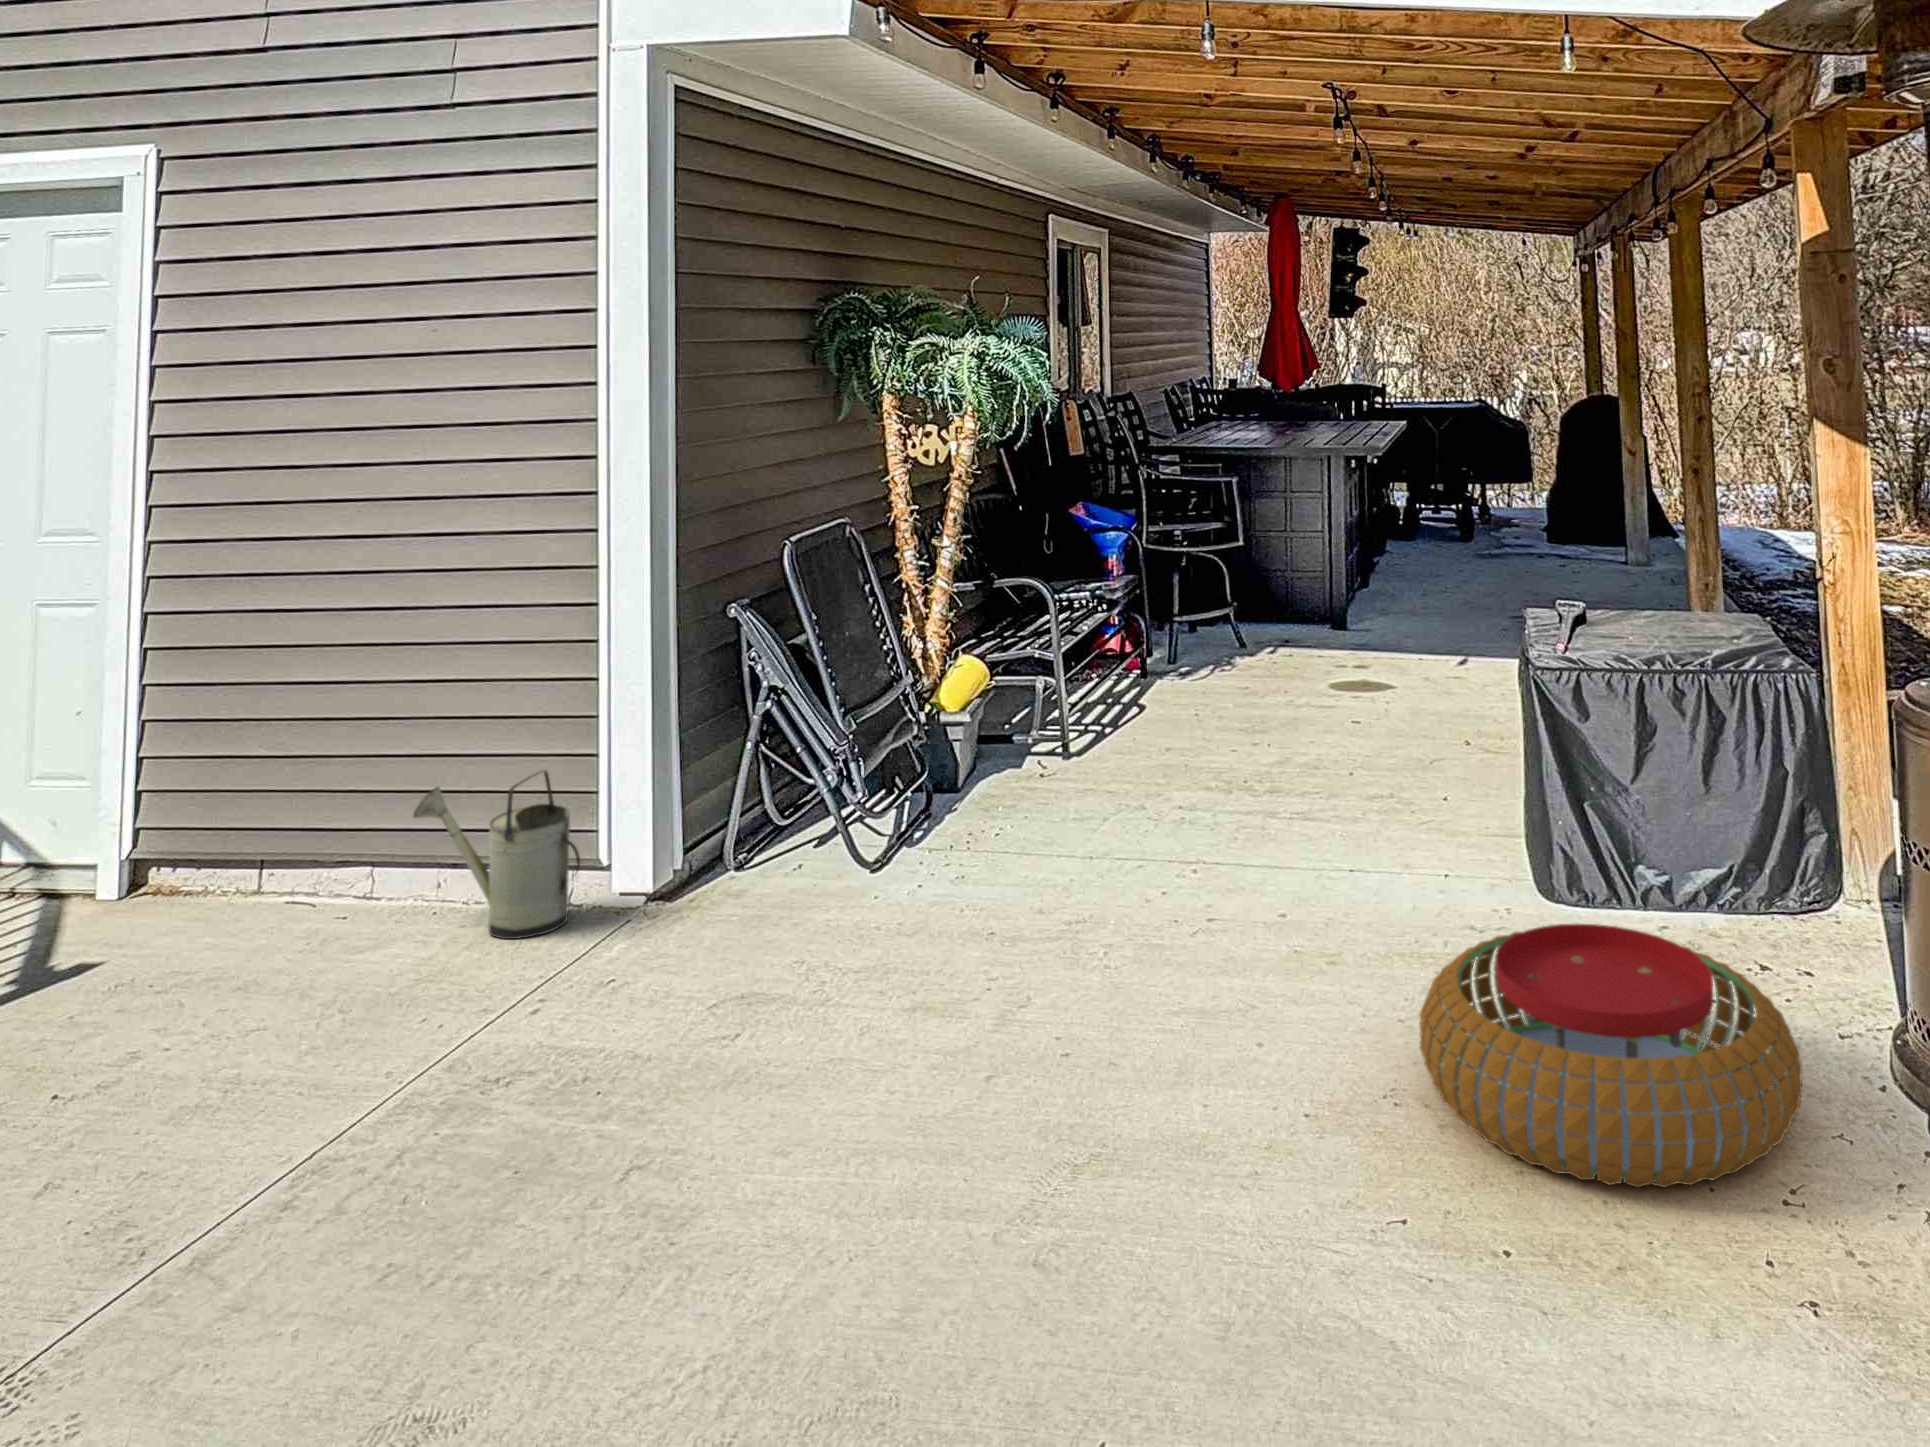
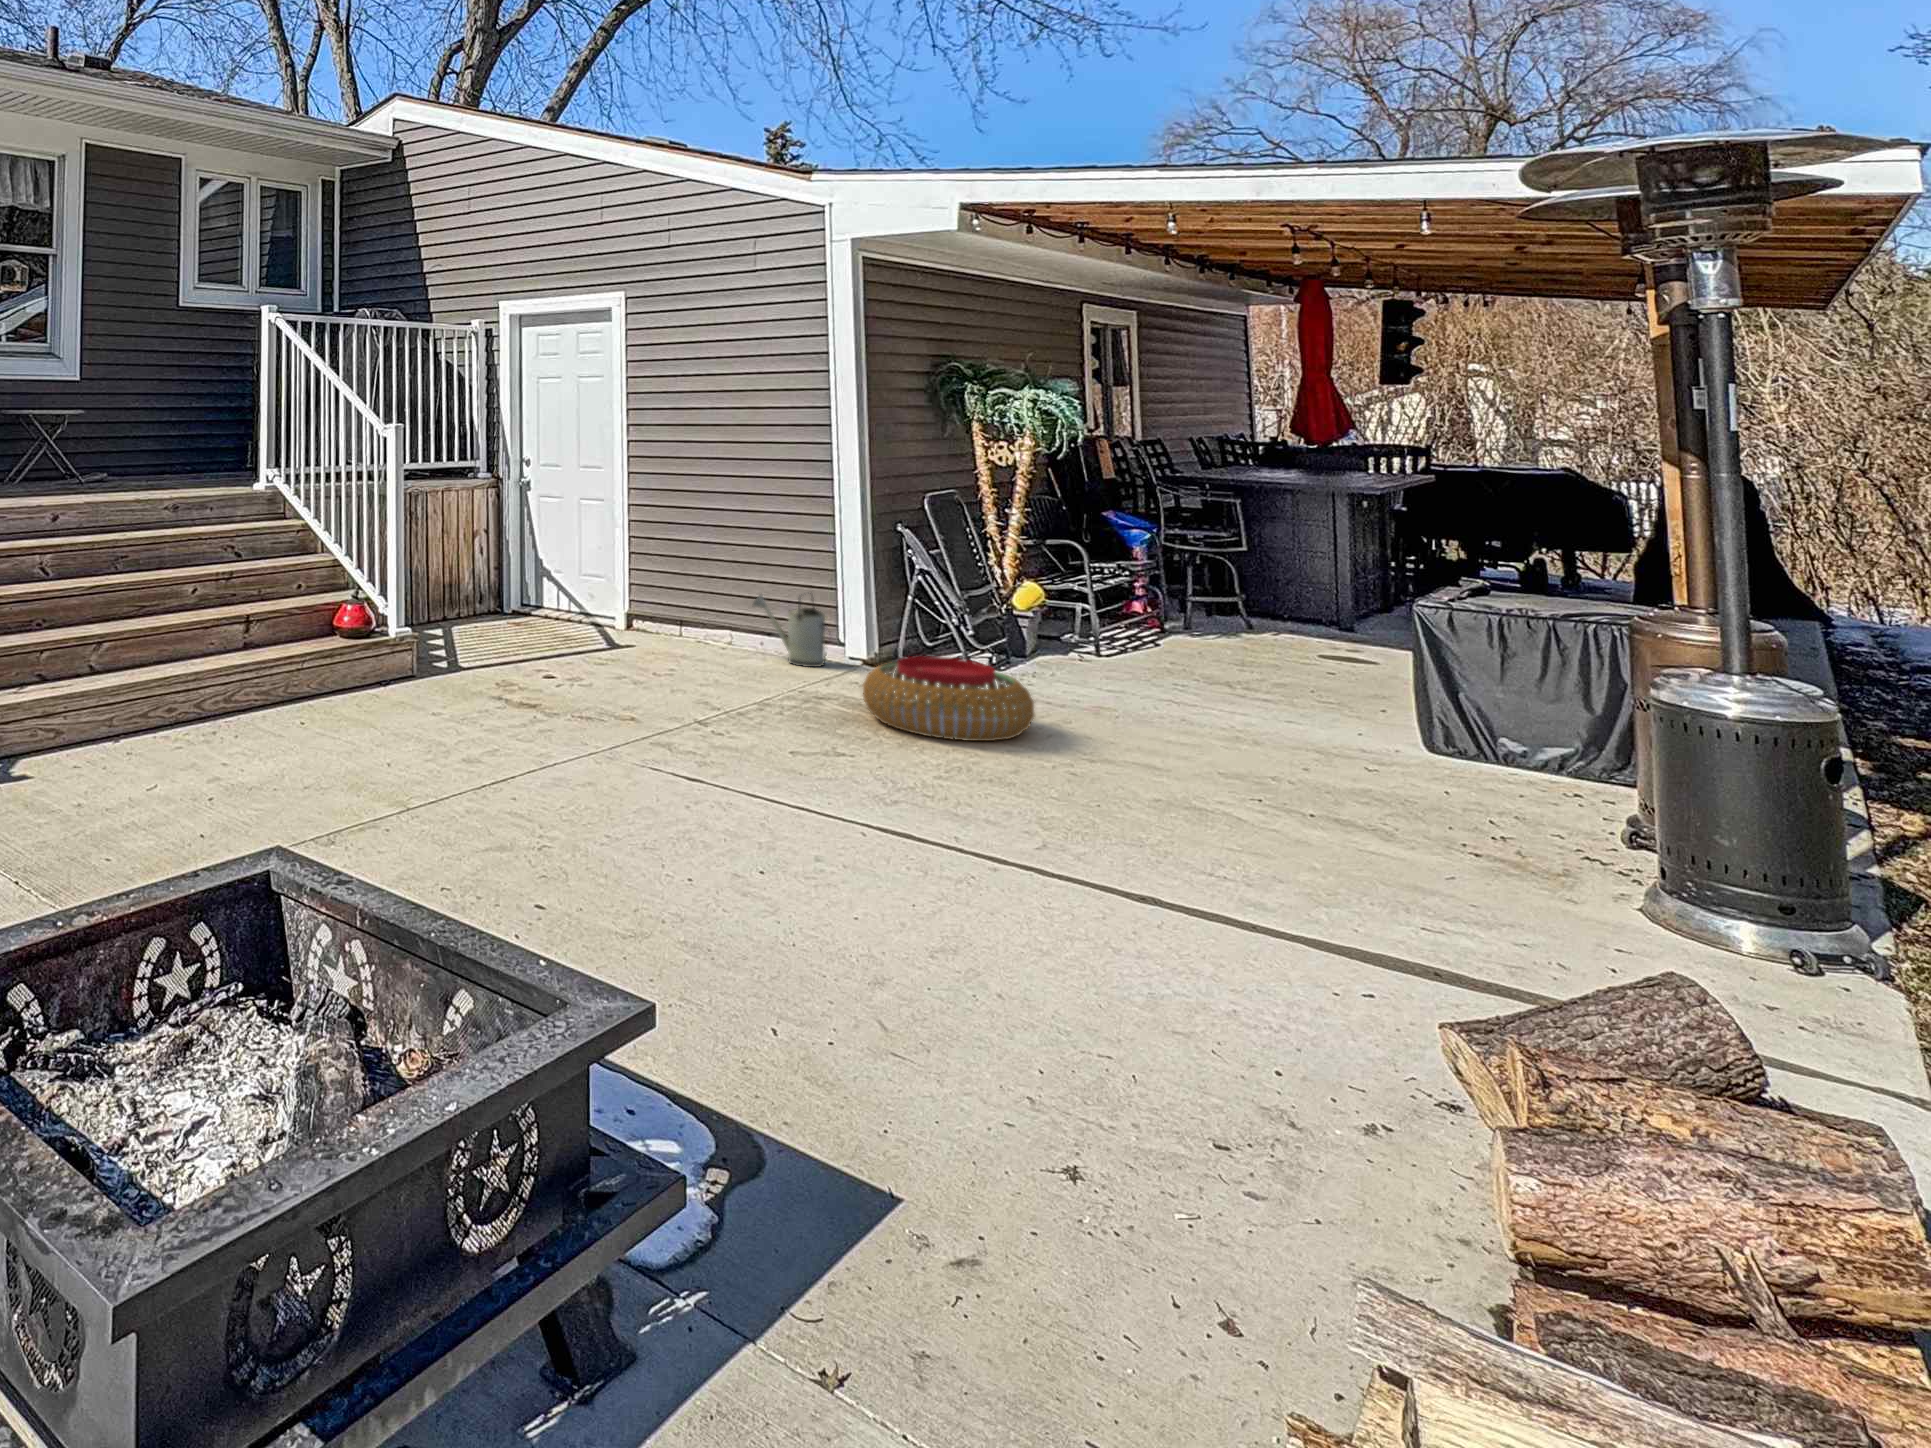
pouf: present [1420,924,1803,1187] -> present [863,656,1034,741]

